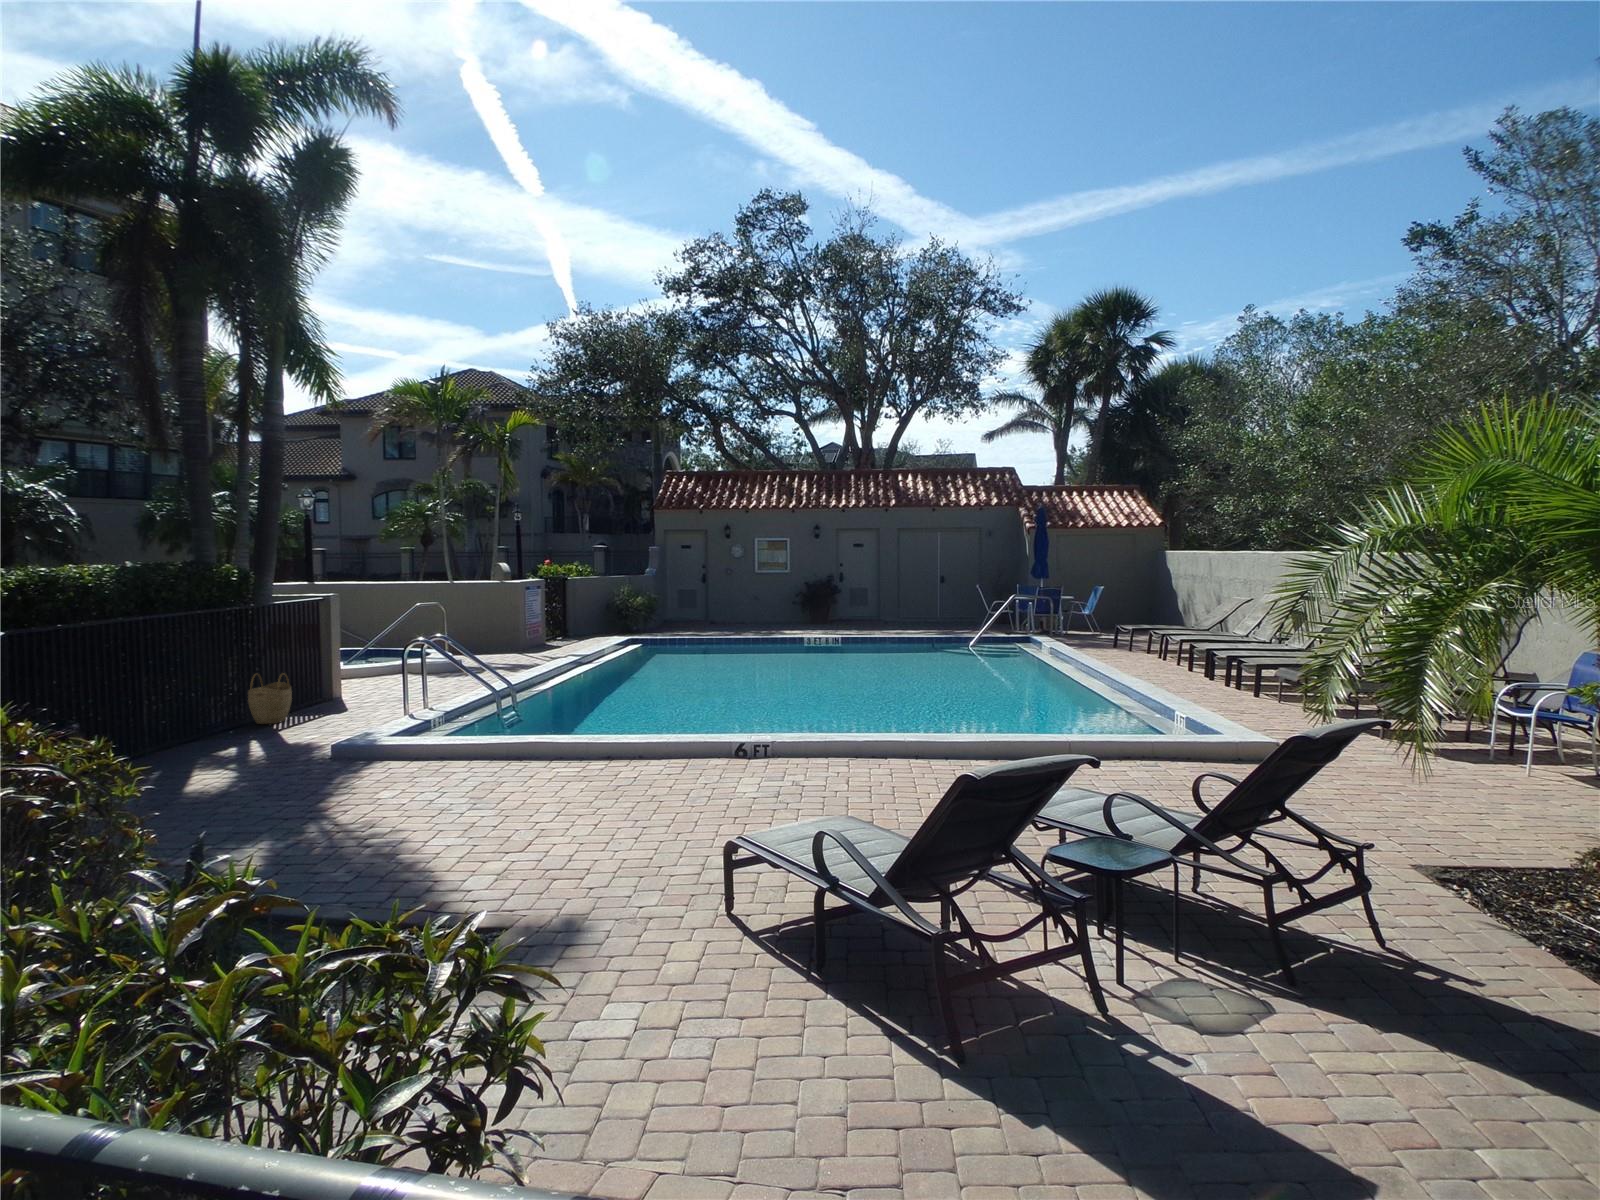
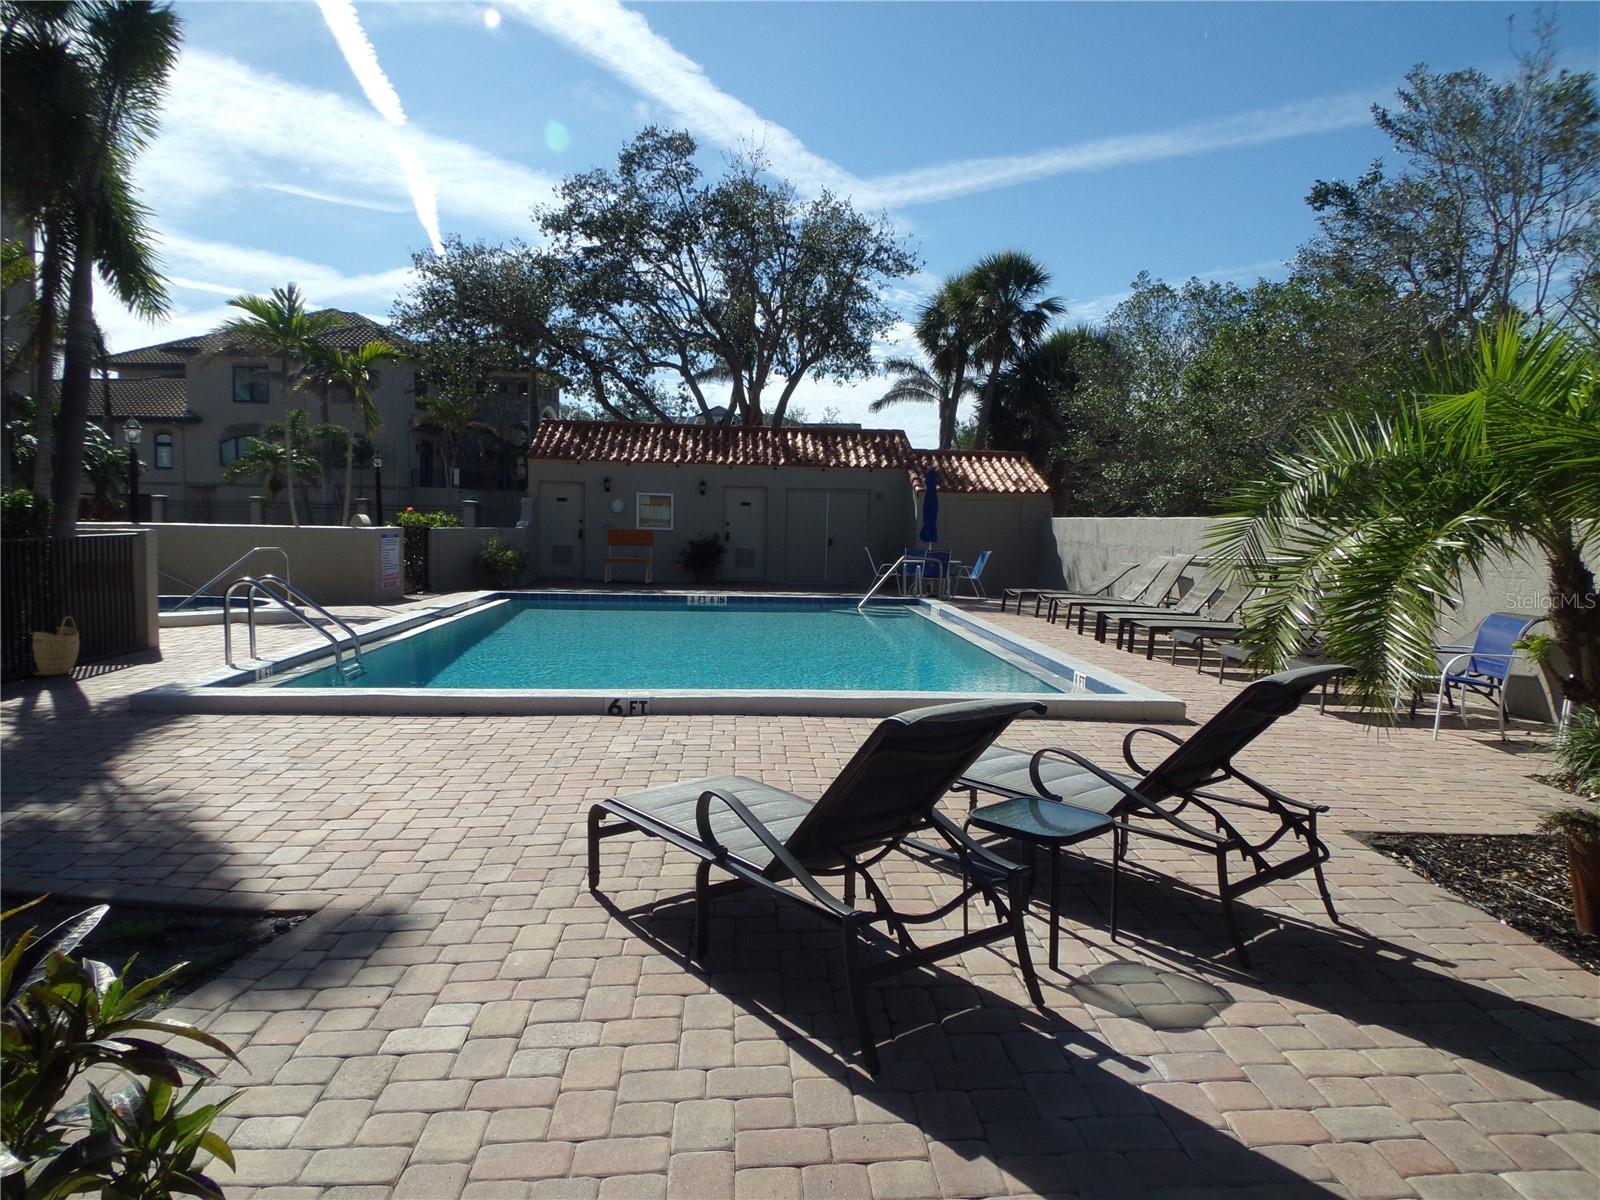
bench: none [730,572,778,622] -> present [601,529,654,583]

